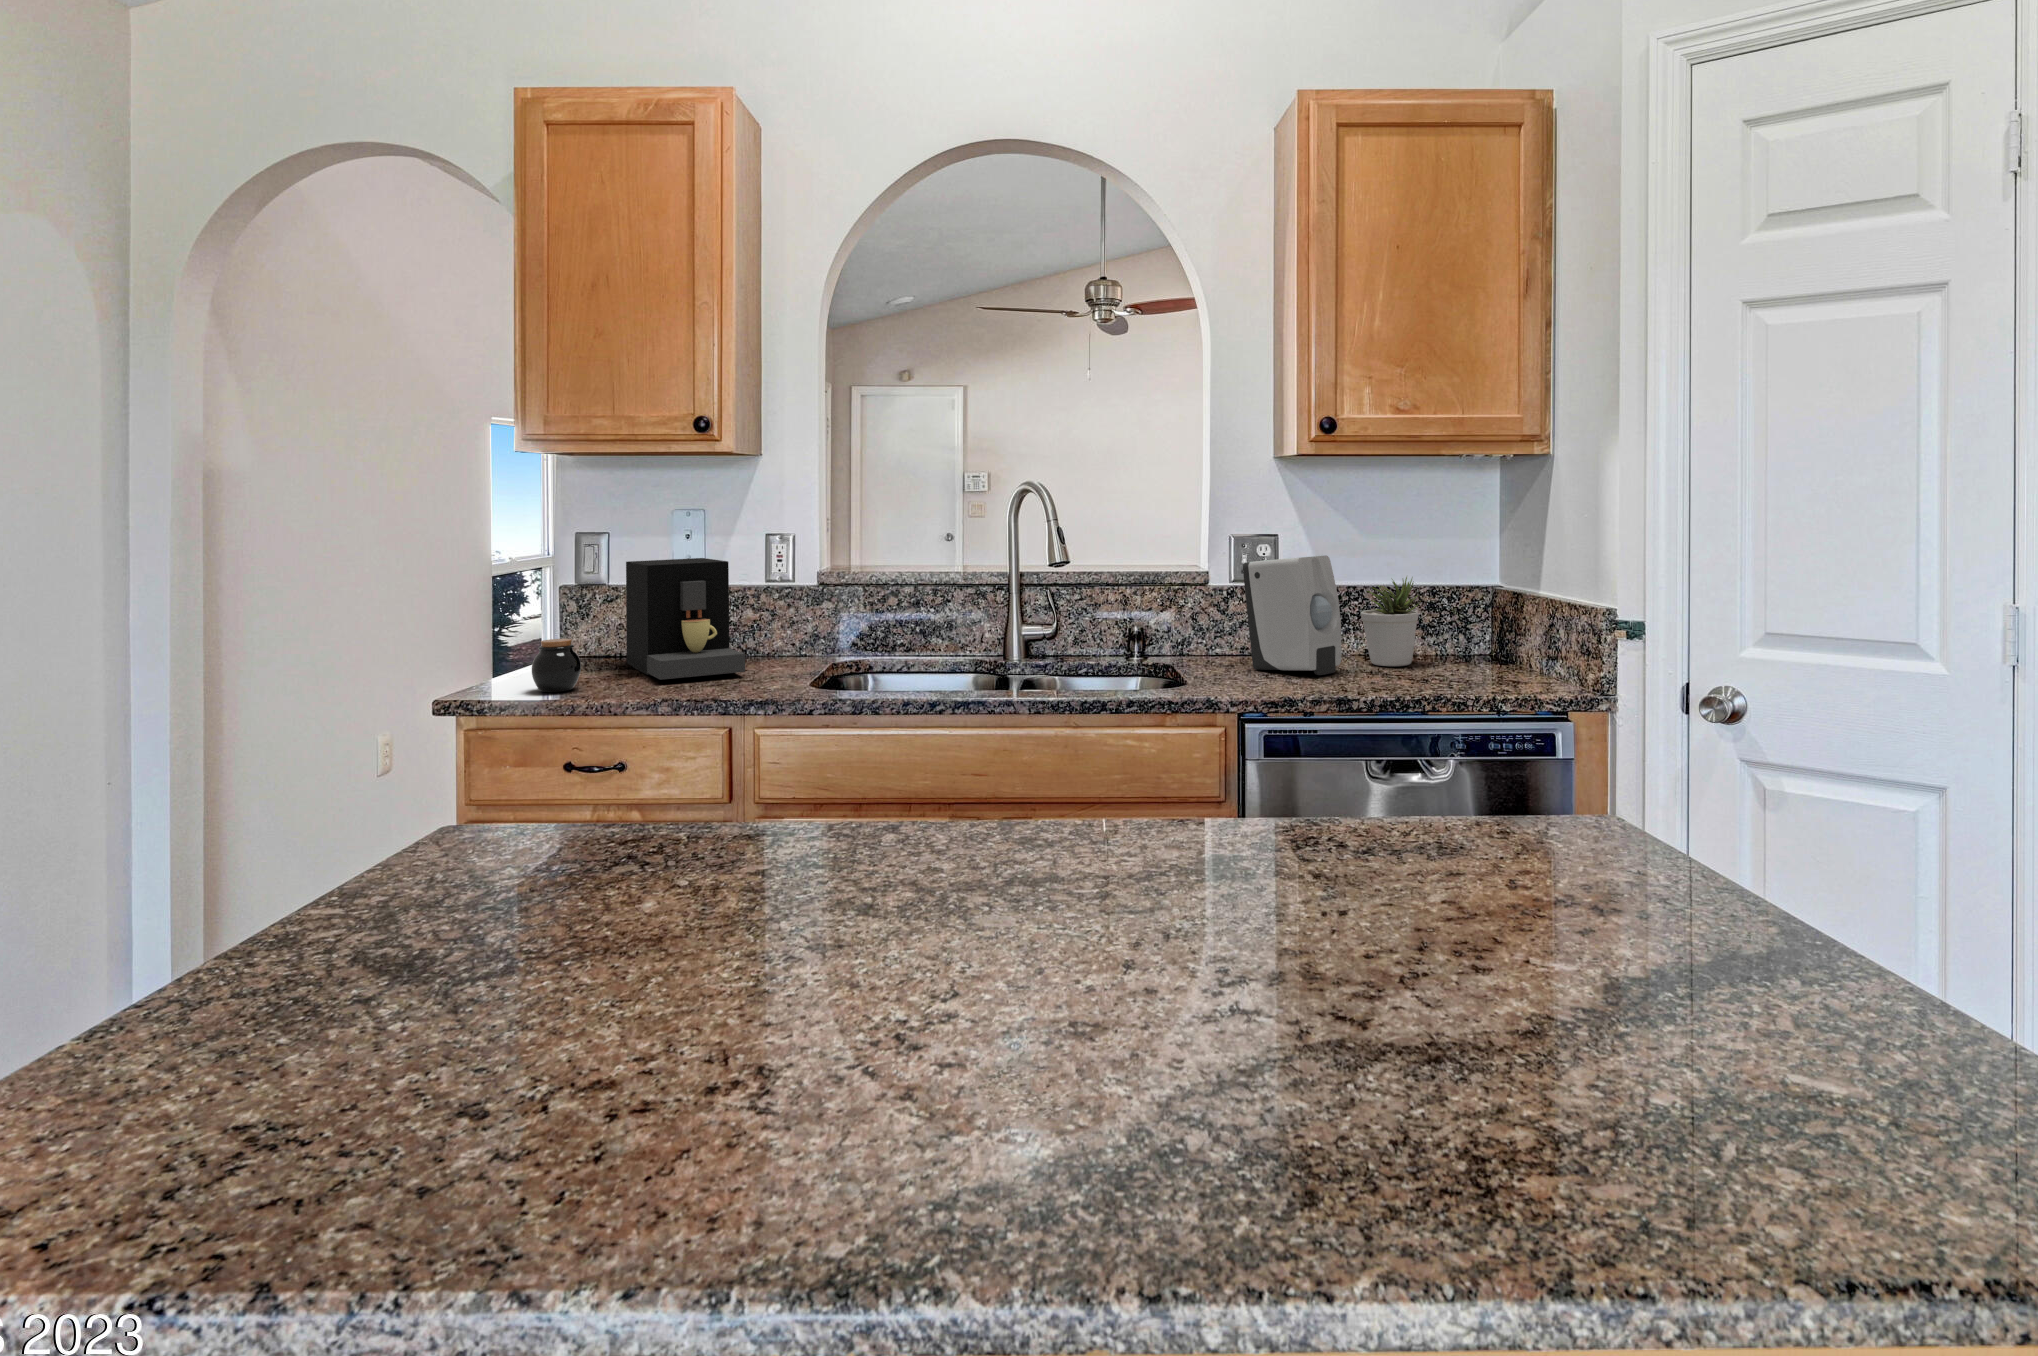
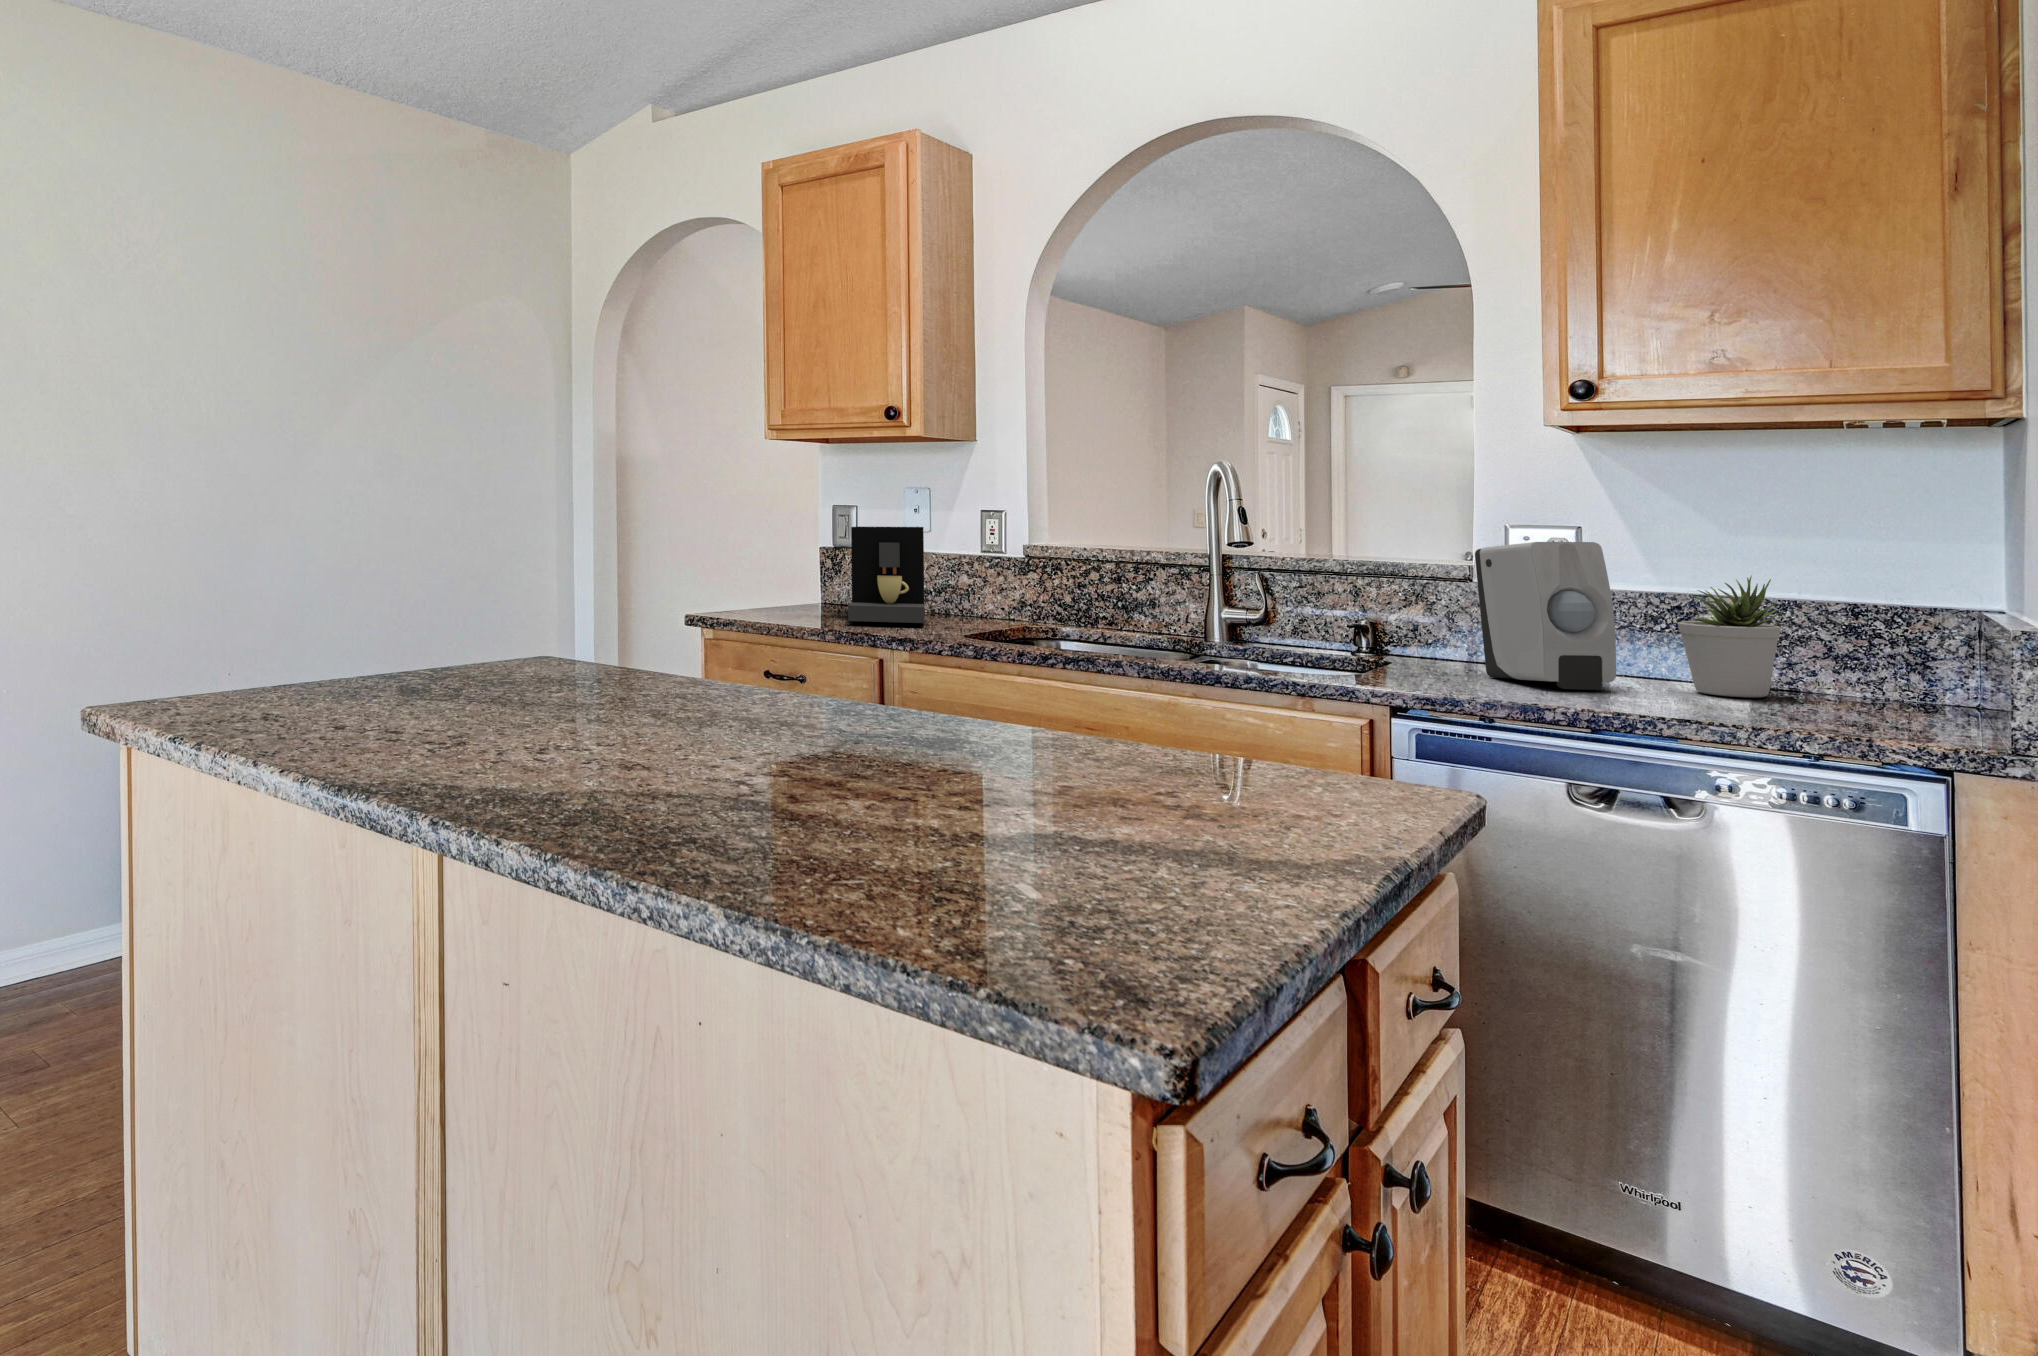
jar: present [532,639,581,692] -> none [752,580,789,621]

